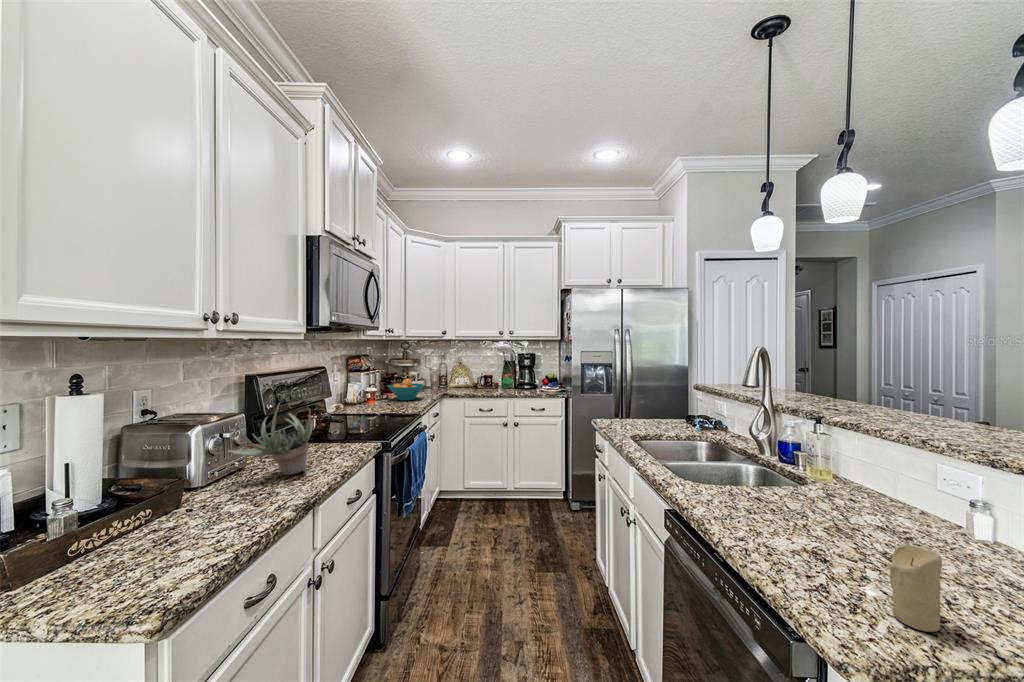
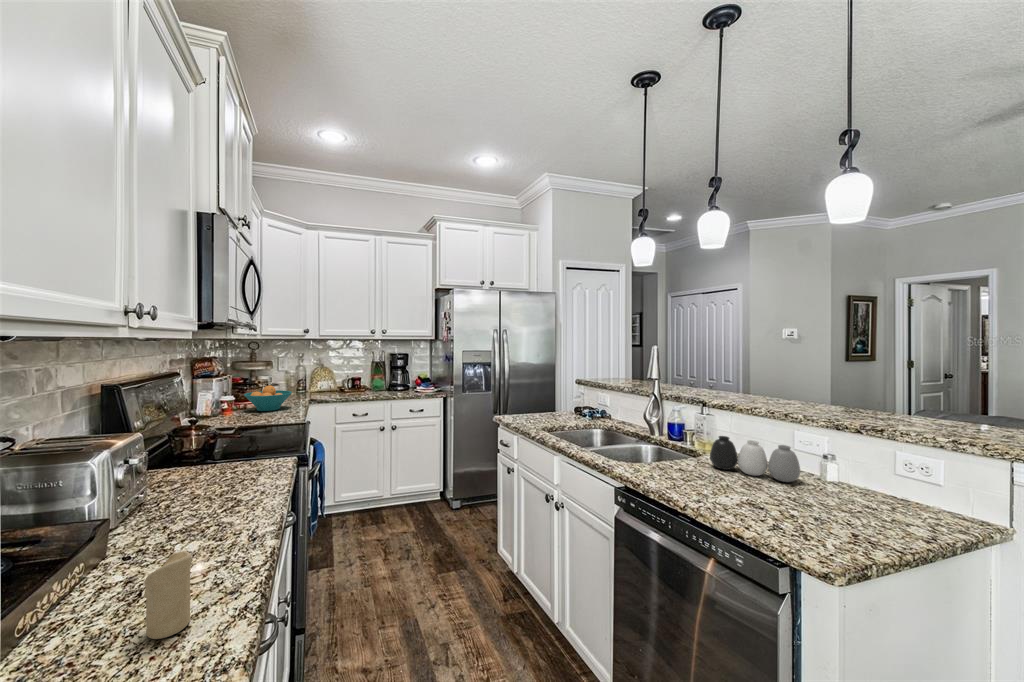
succulent plant: present [228,403,313,475] -> none [135,426,246,515]
vase: none [828,461,977,542] -> present [710,436,800,482]
candle: present [890,546,942,632] -> present [144,551,192,639]

